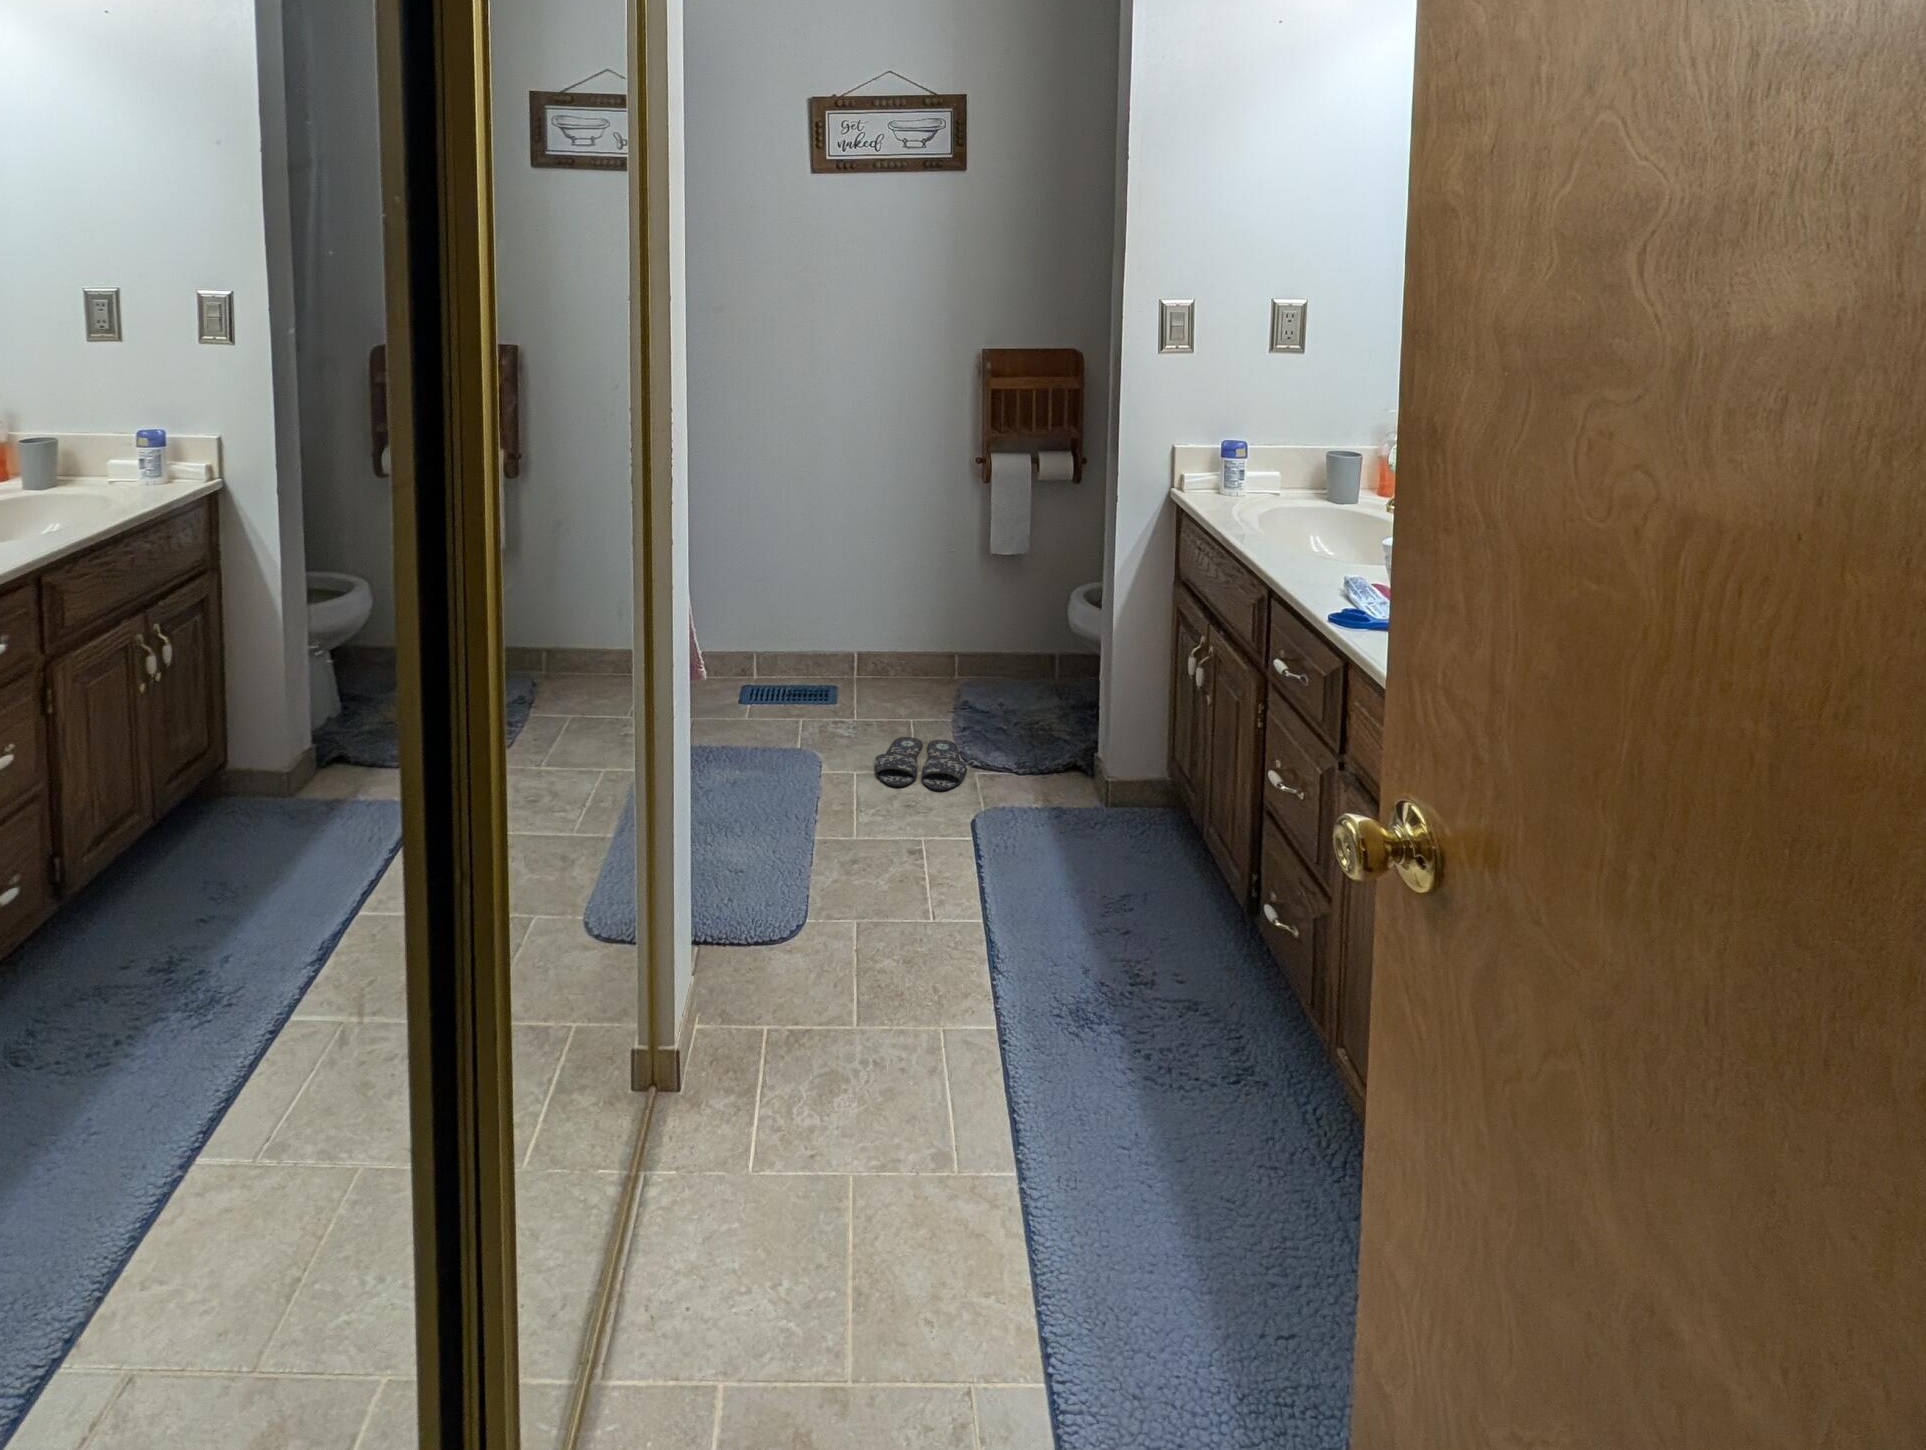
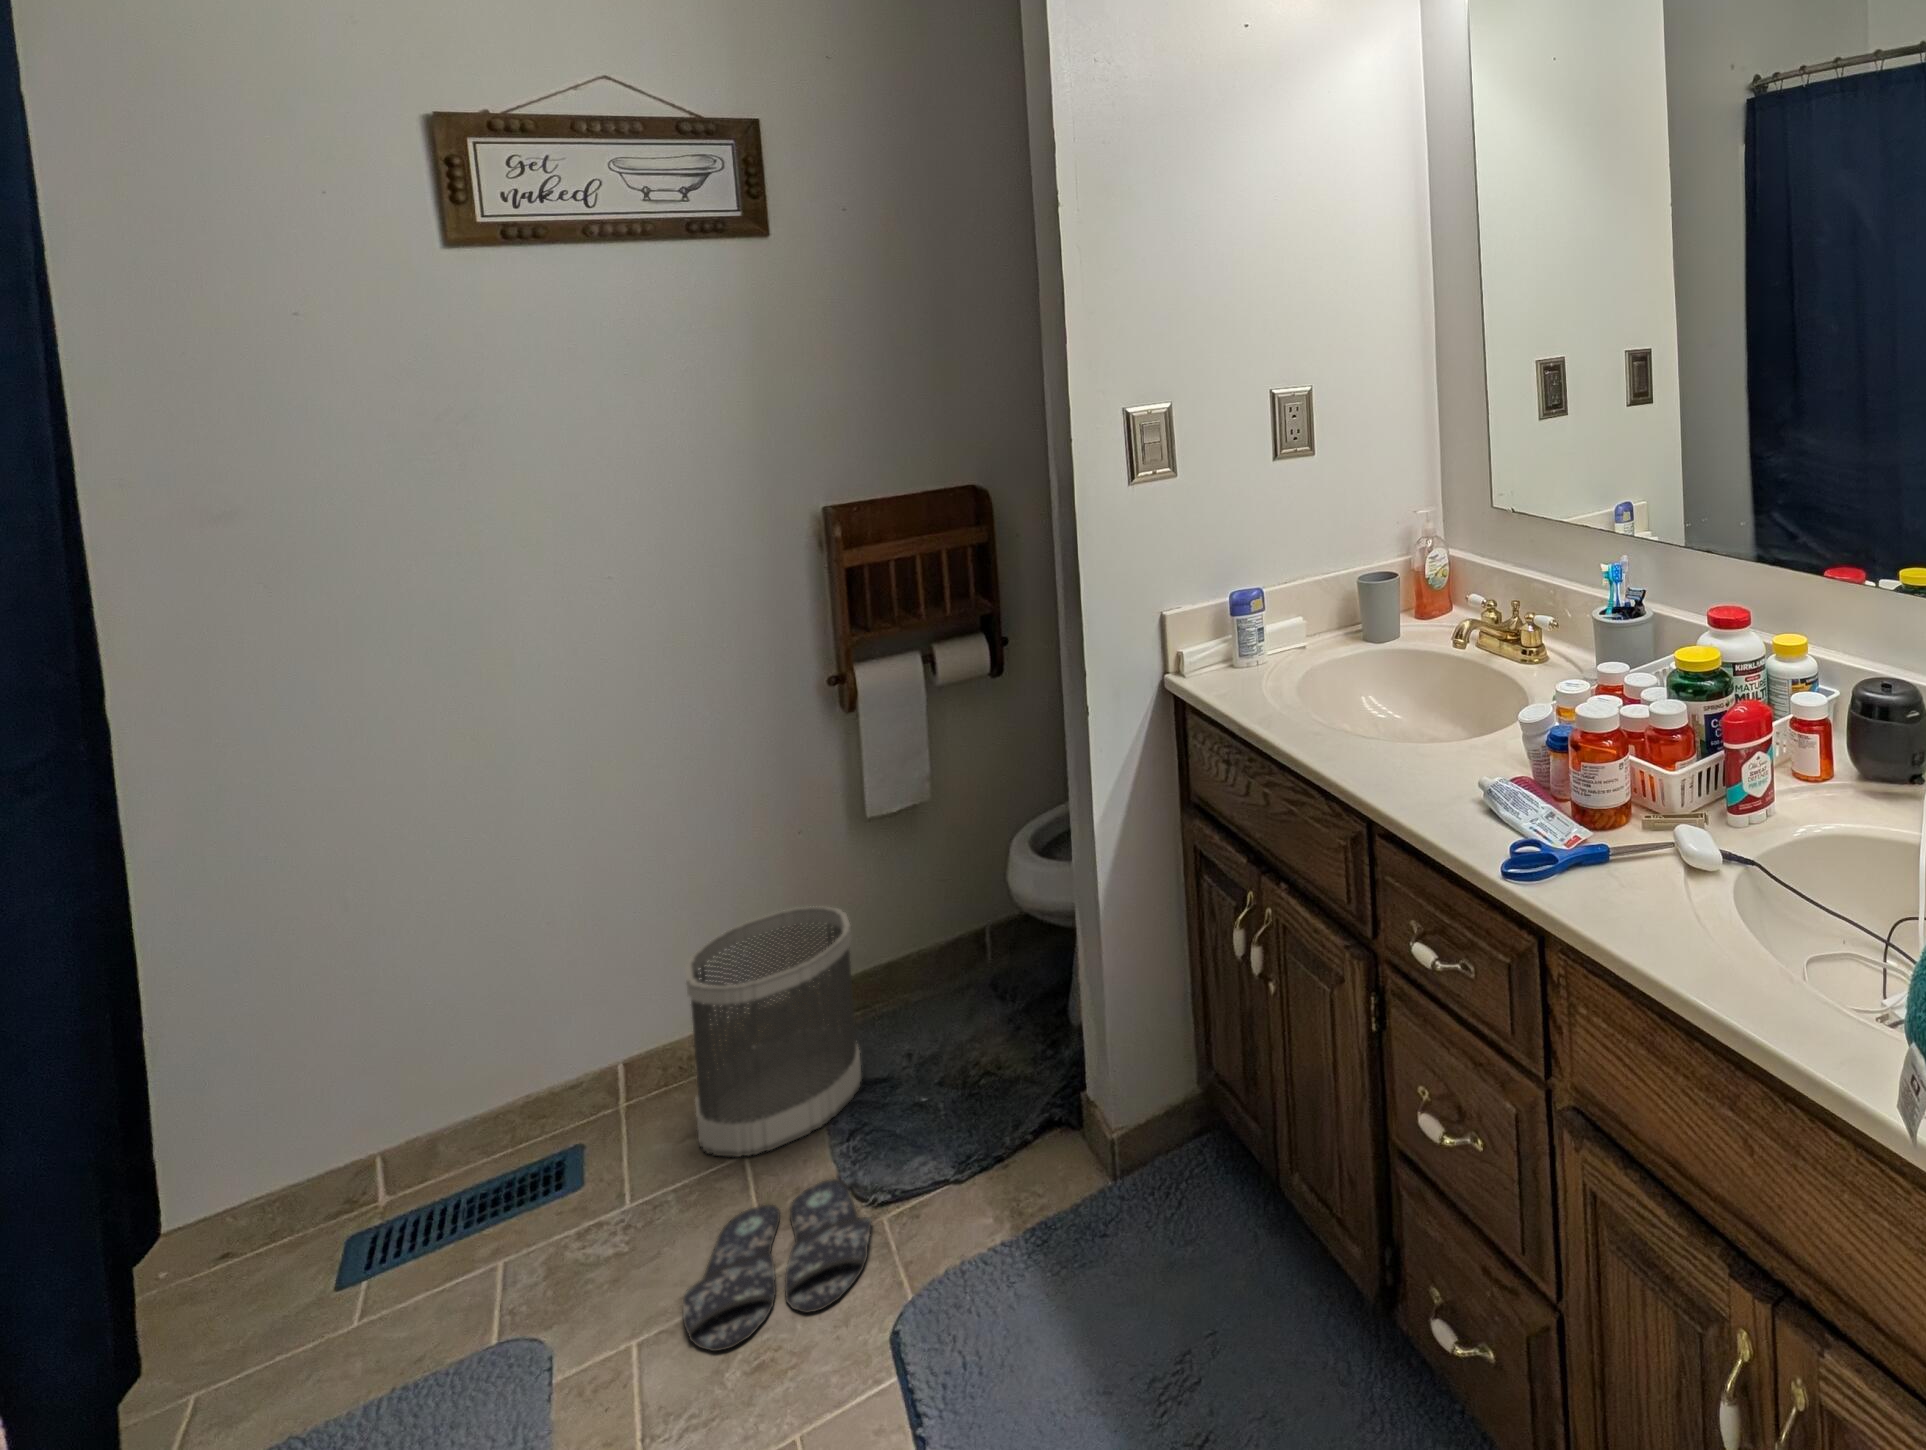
wastebasket: none [887,590,973,717] -> present [685,906,862,1157]

